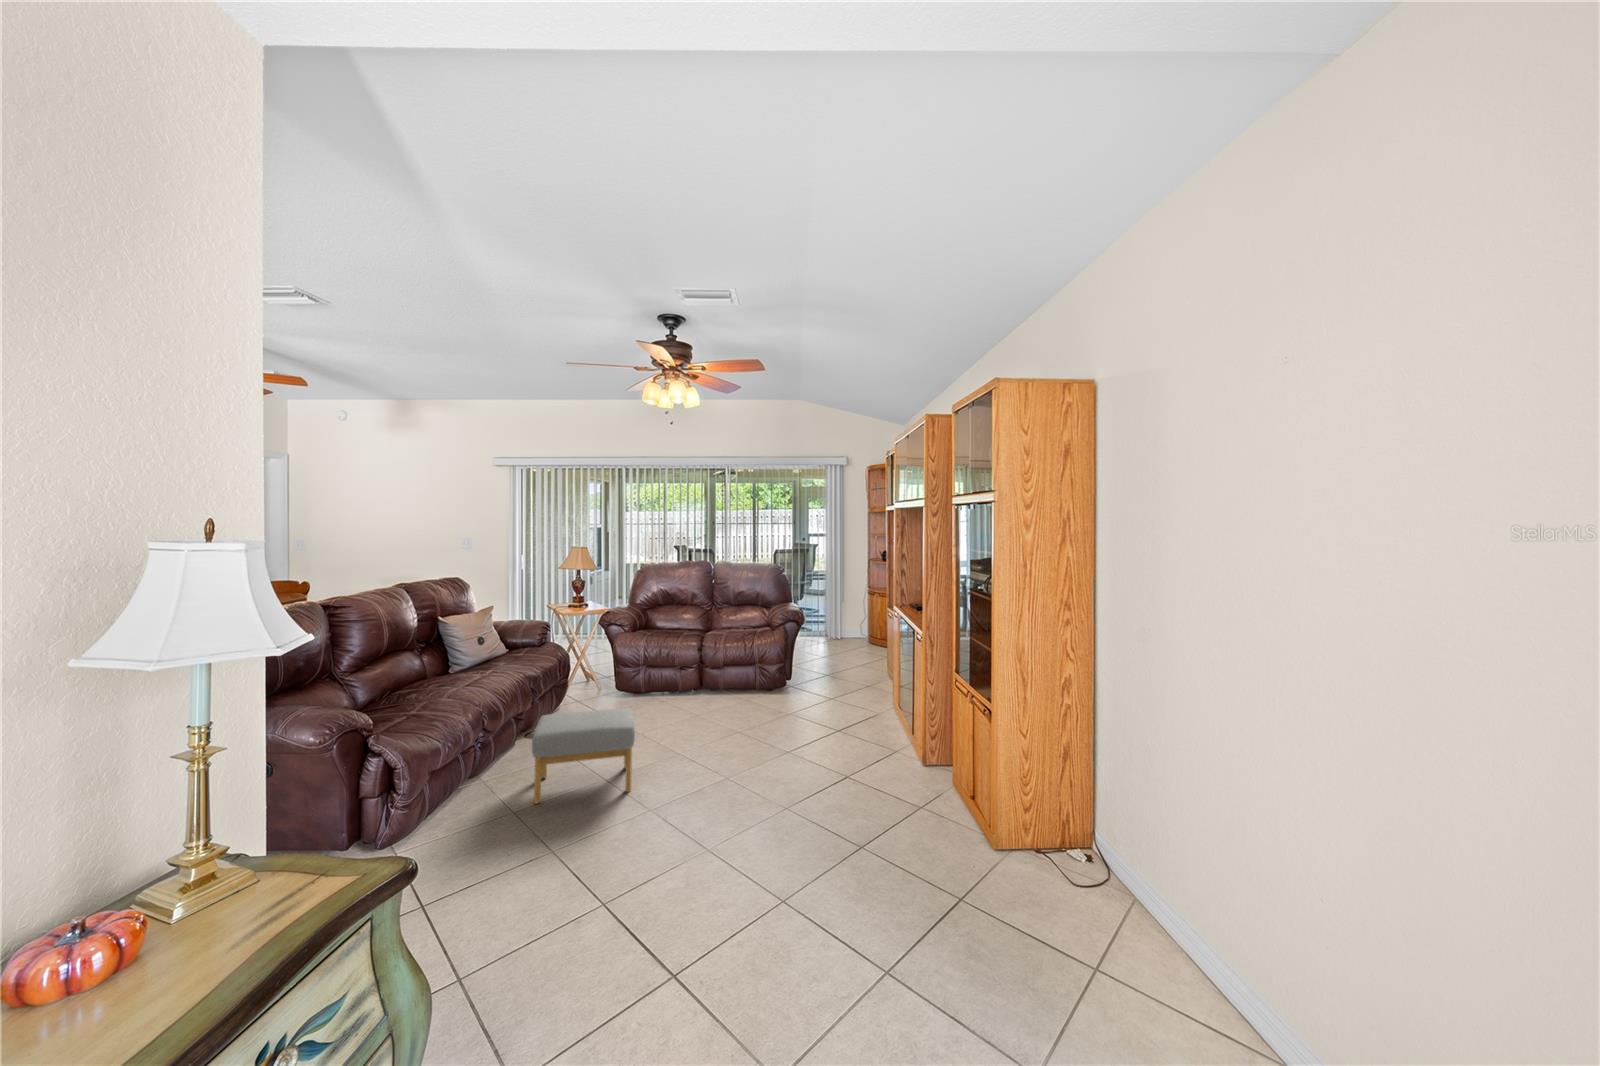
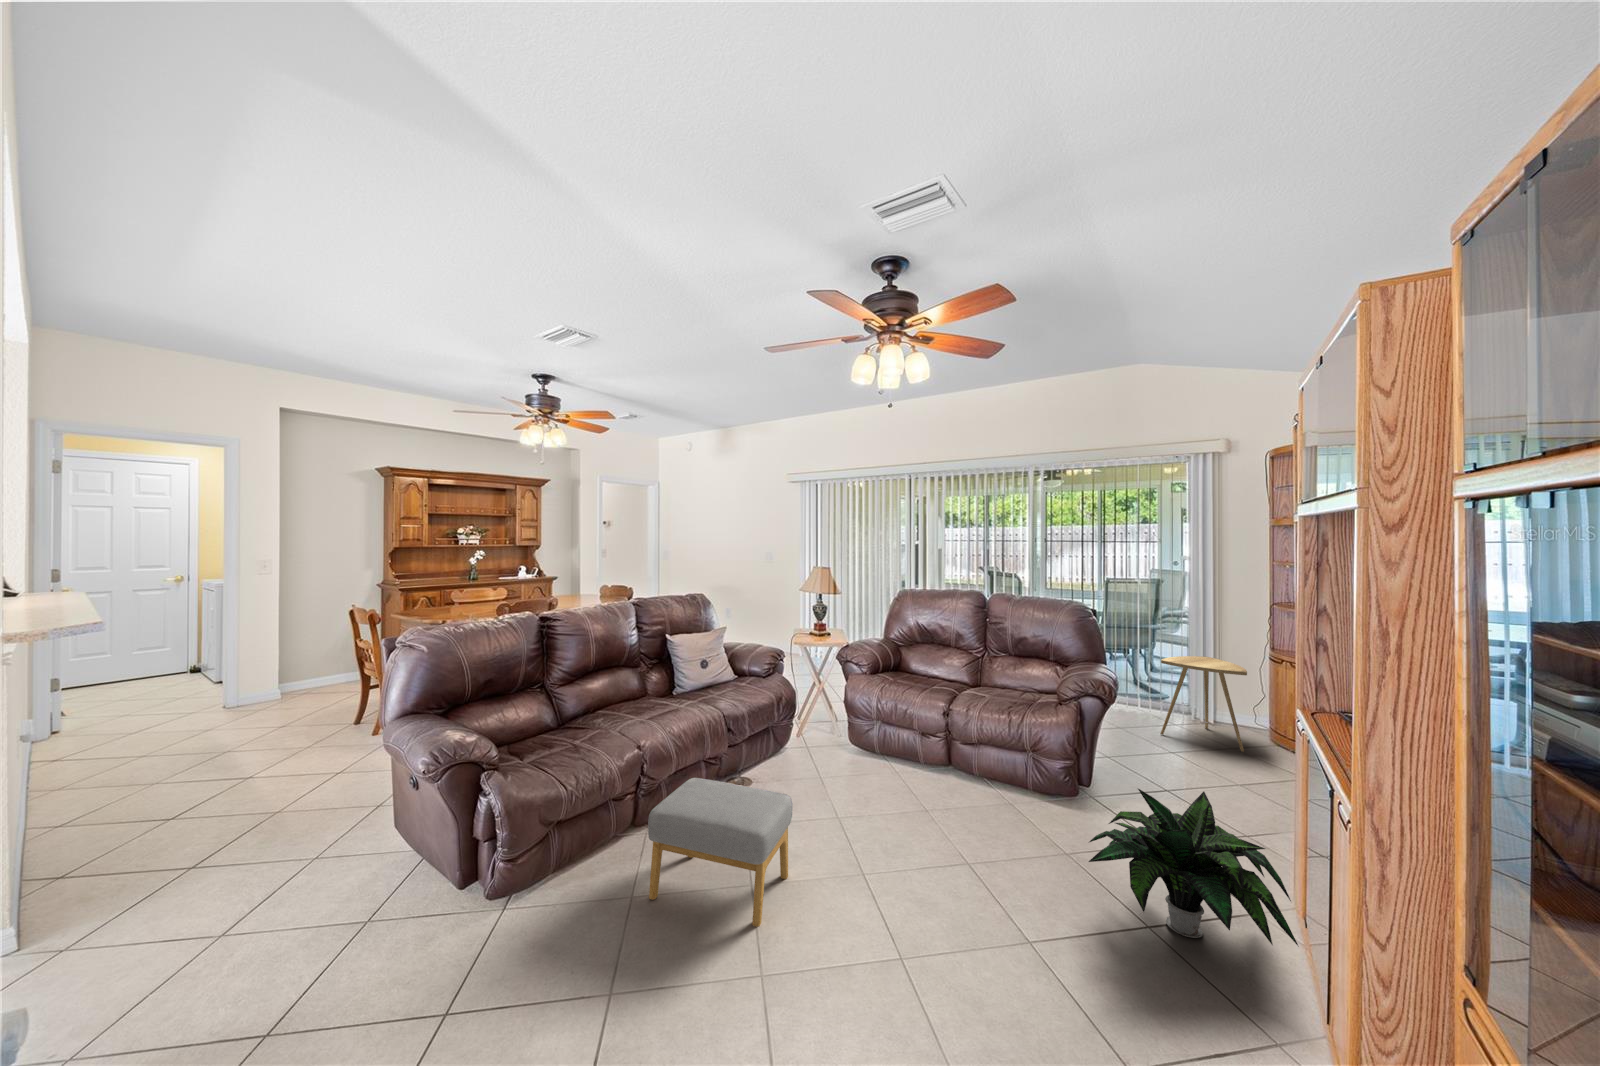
side table: none [814,597,859,652] -> present [1161,656,1247,752]
potted plant: none [806,657,899,730] -> present [1089,789,1298,945]

